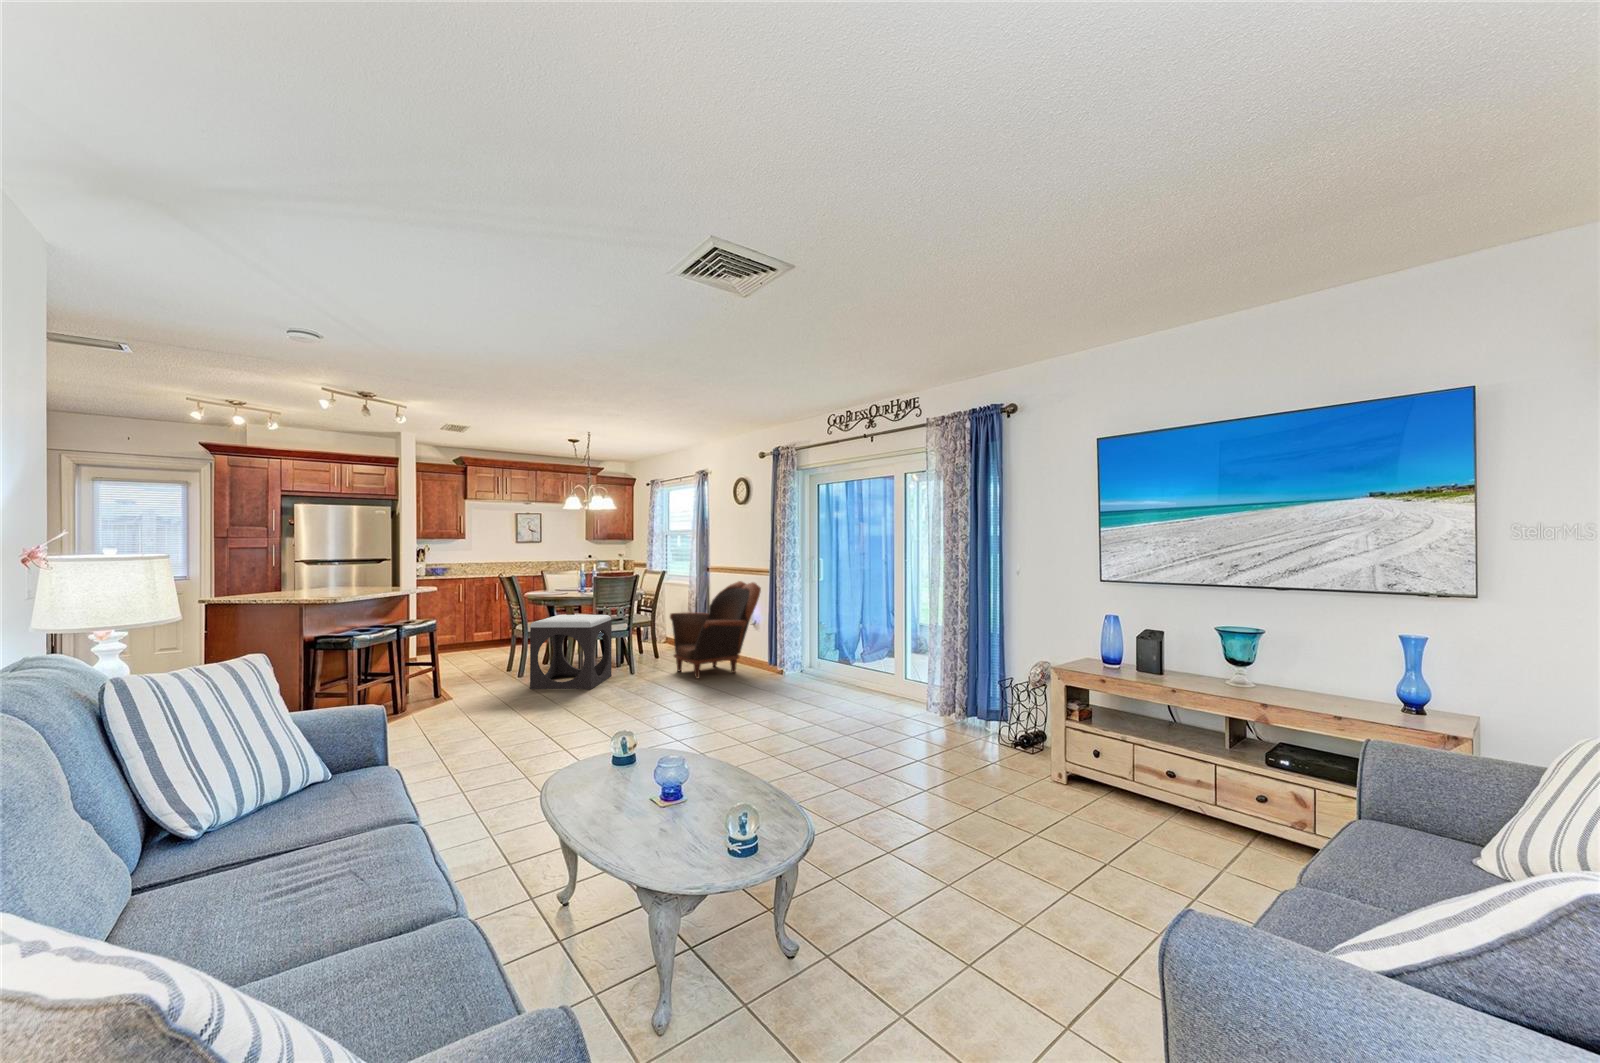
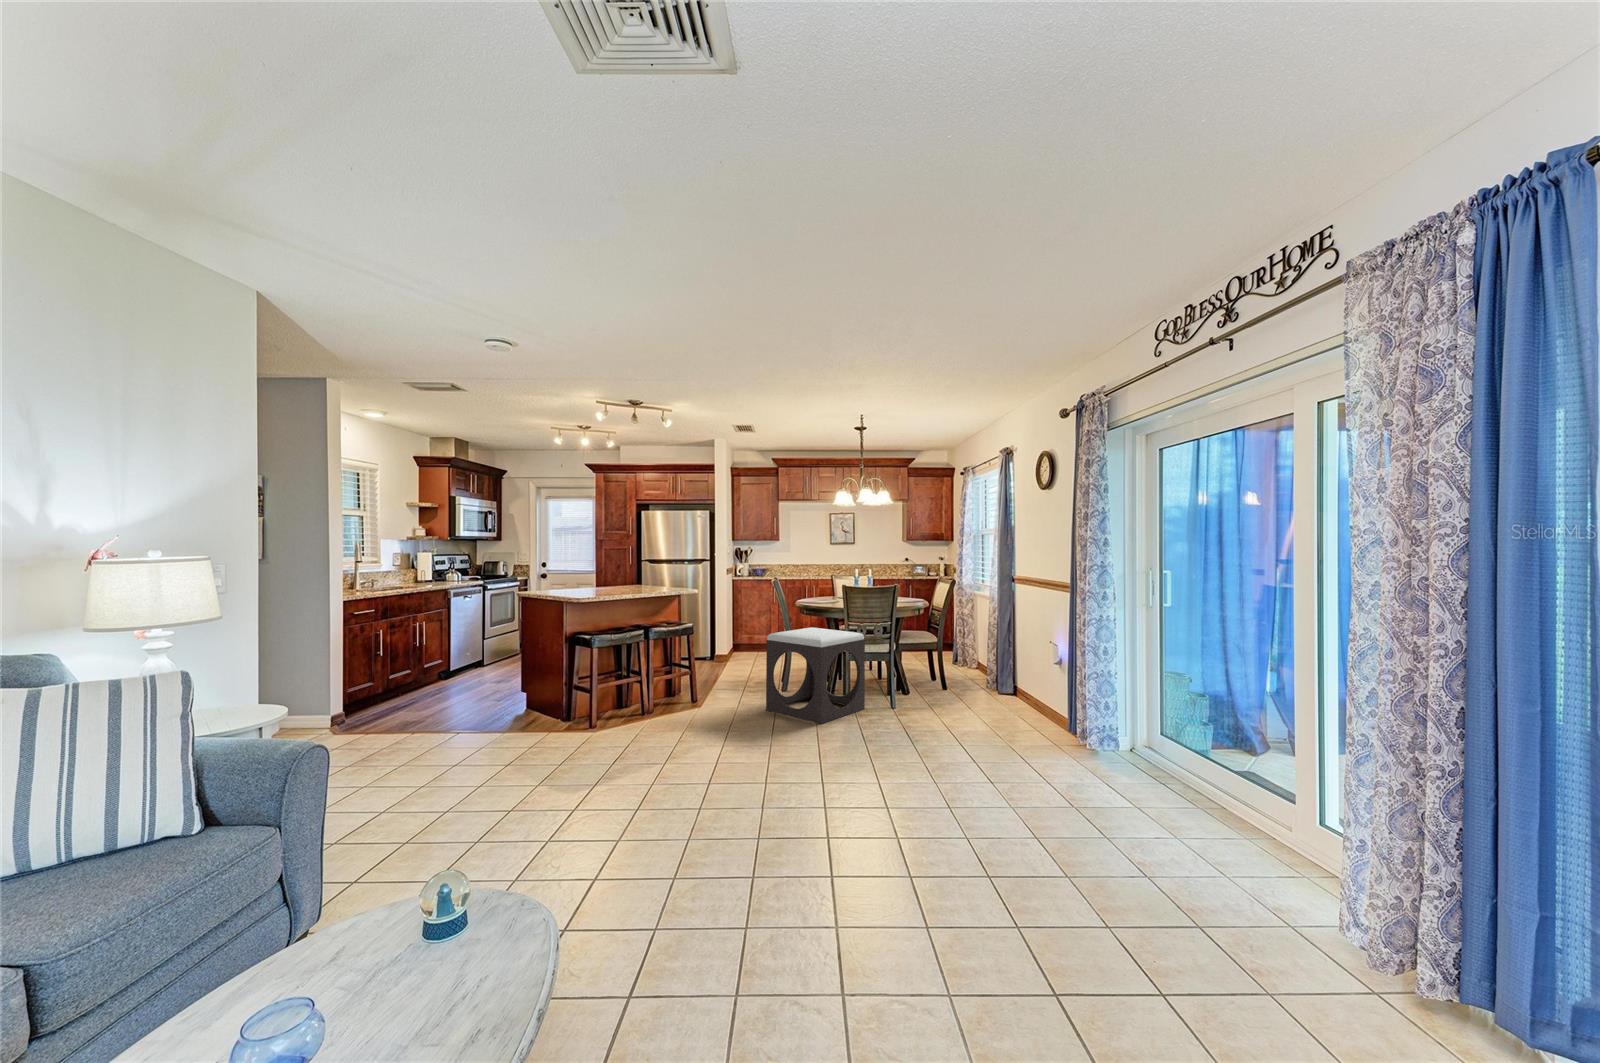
armchair: present [670,581,761,678] -> none [943,600,1066,736]

